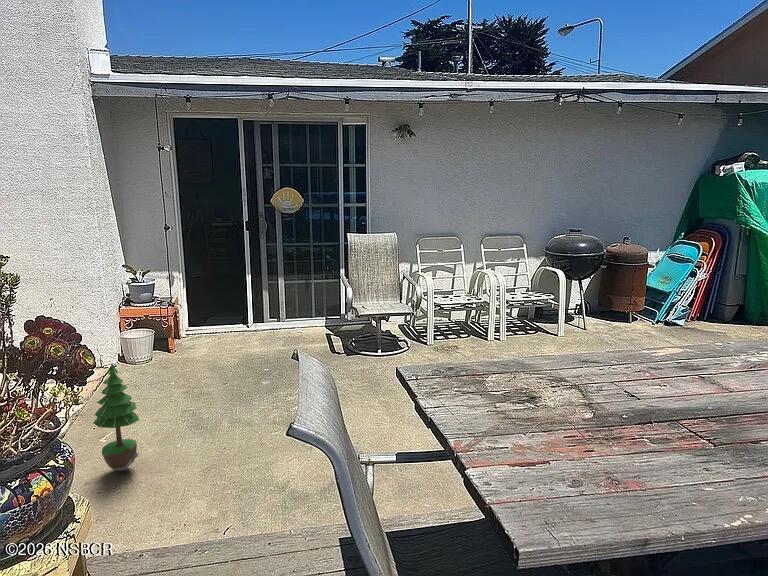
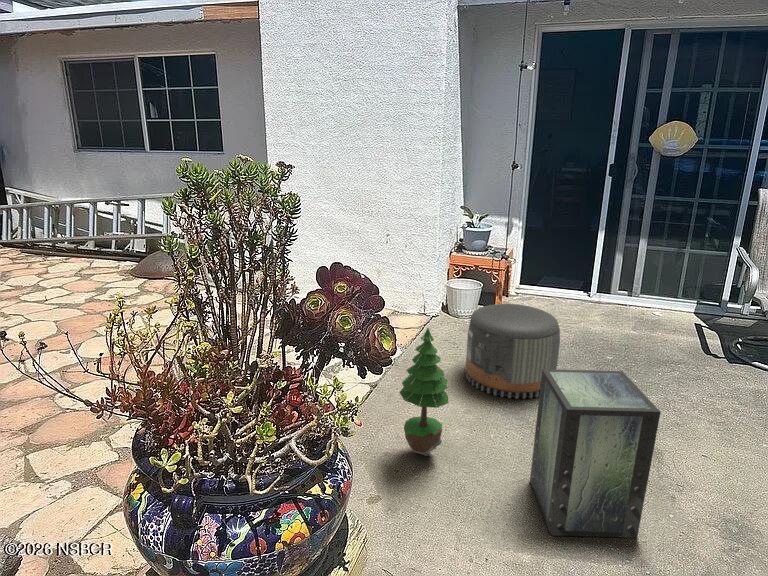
pouf: none [147,339,227,415] -> present [465,304,560,399]
storage box: none [208,364,288,487] -> present [530,369,661,538]

